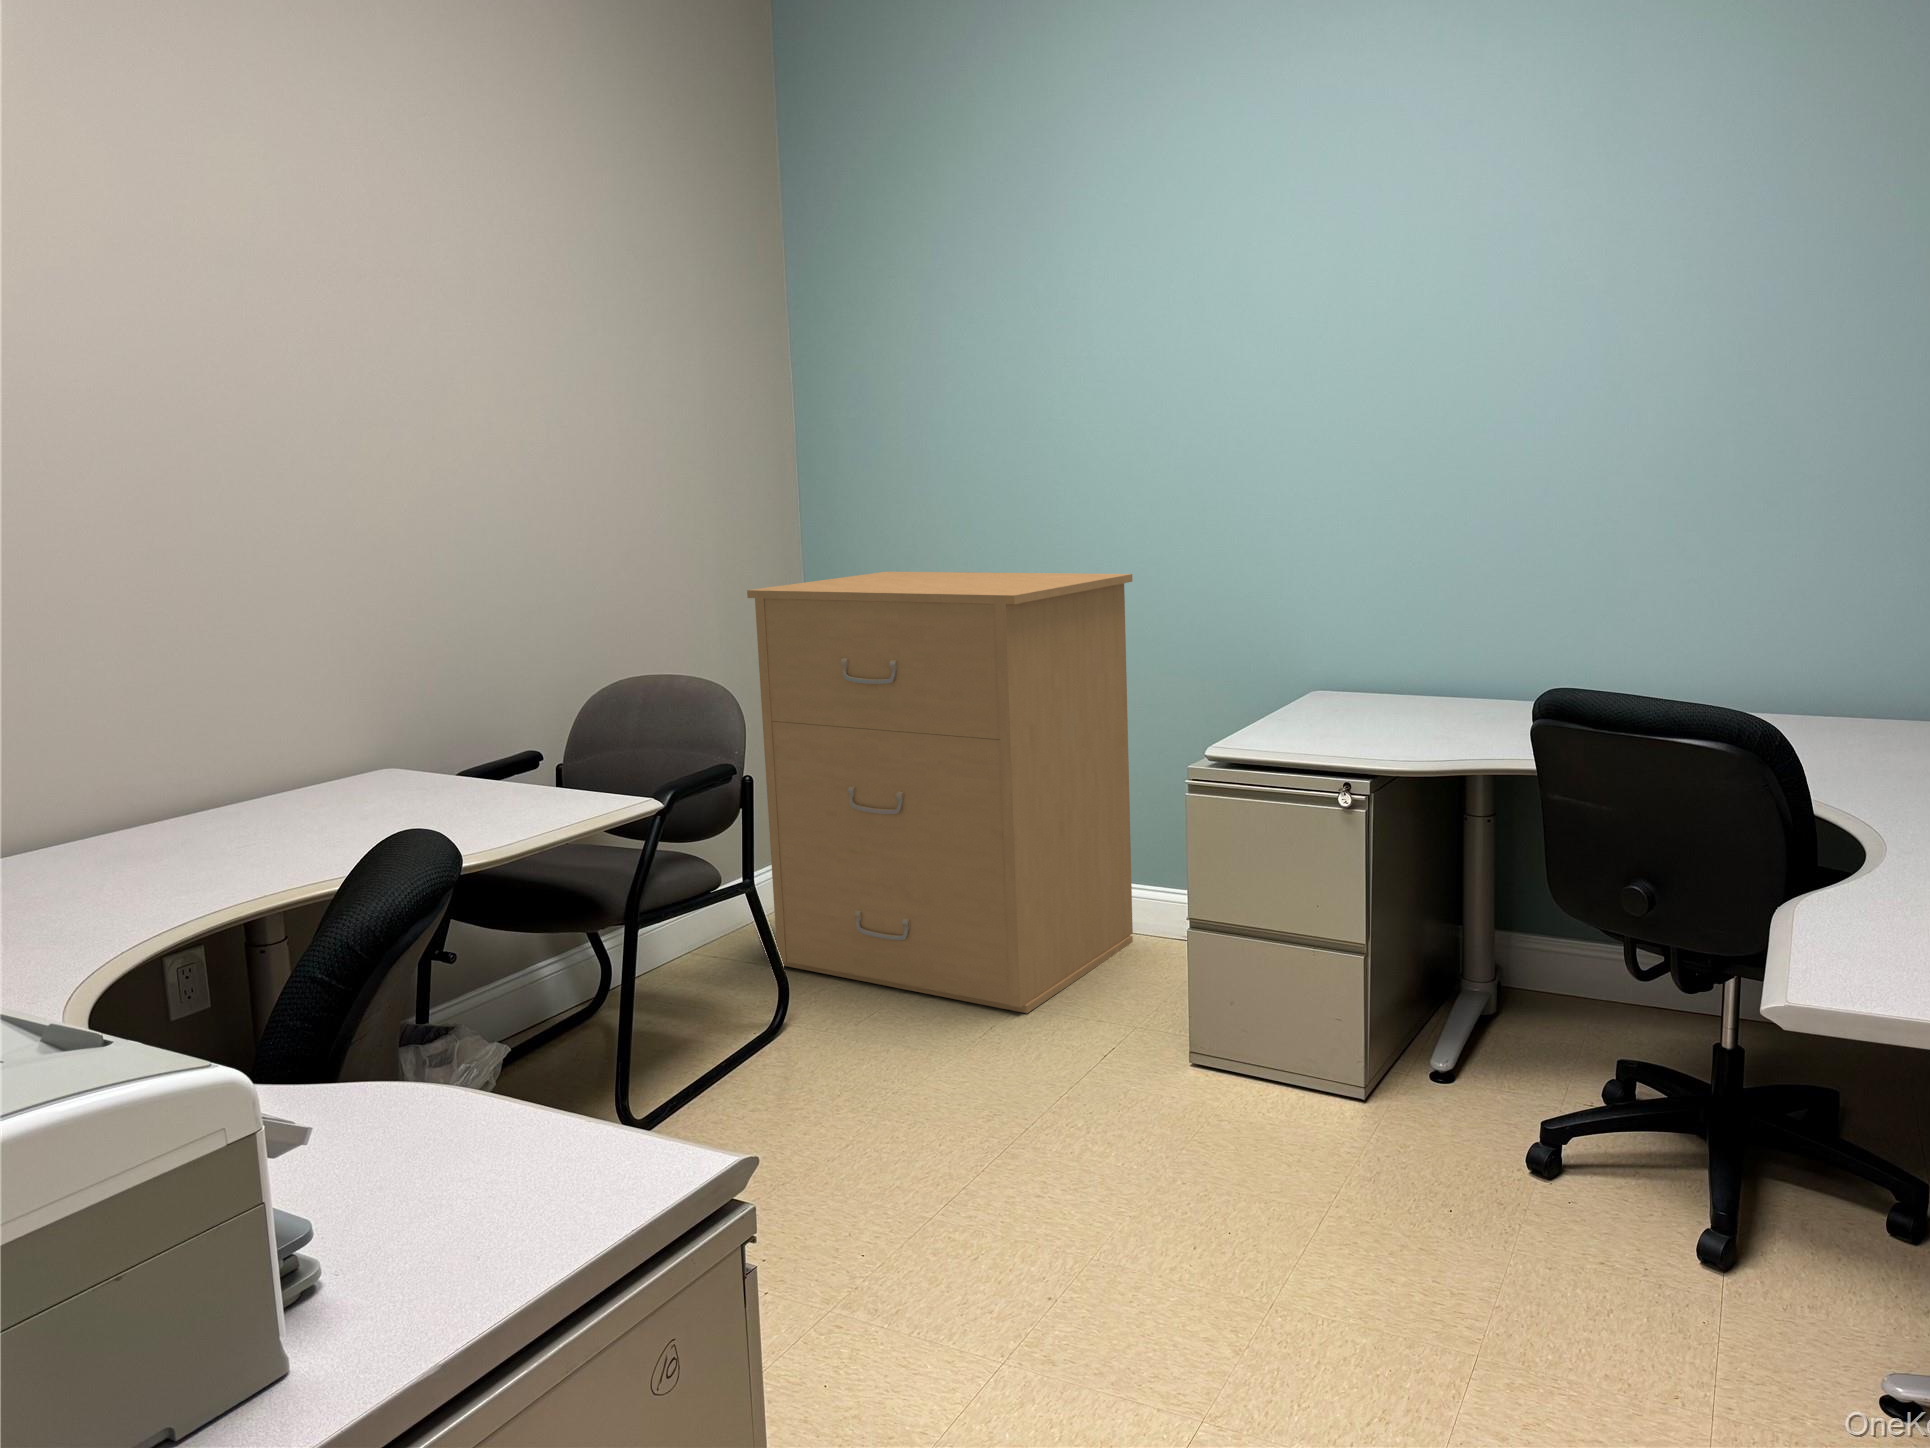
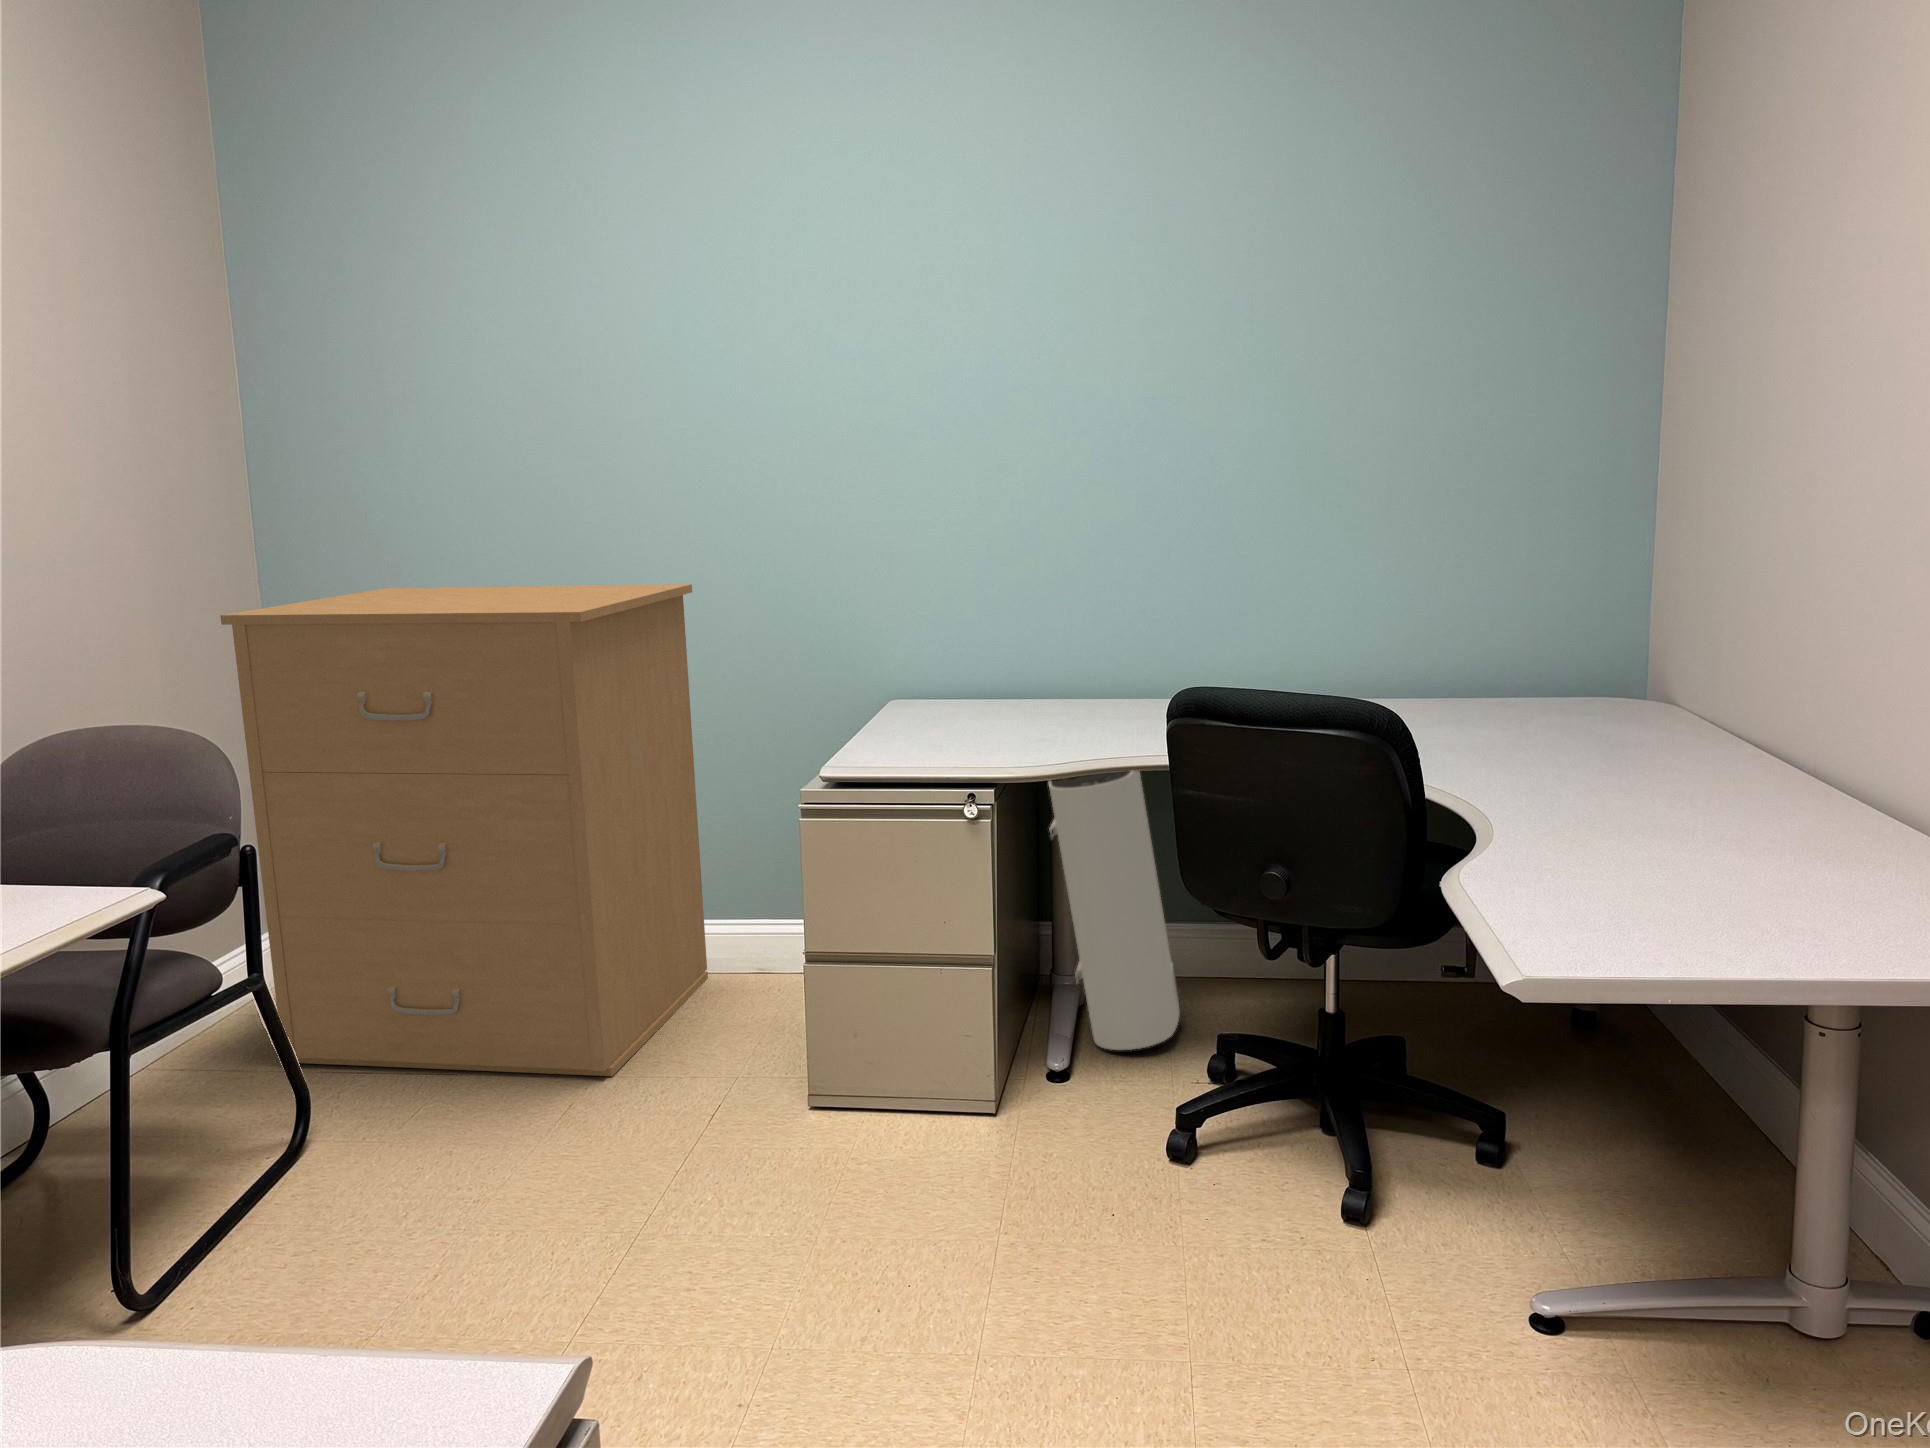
air purifier: none [1449,758,1589,1062] -> present [1049,771,1181,1050]

